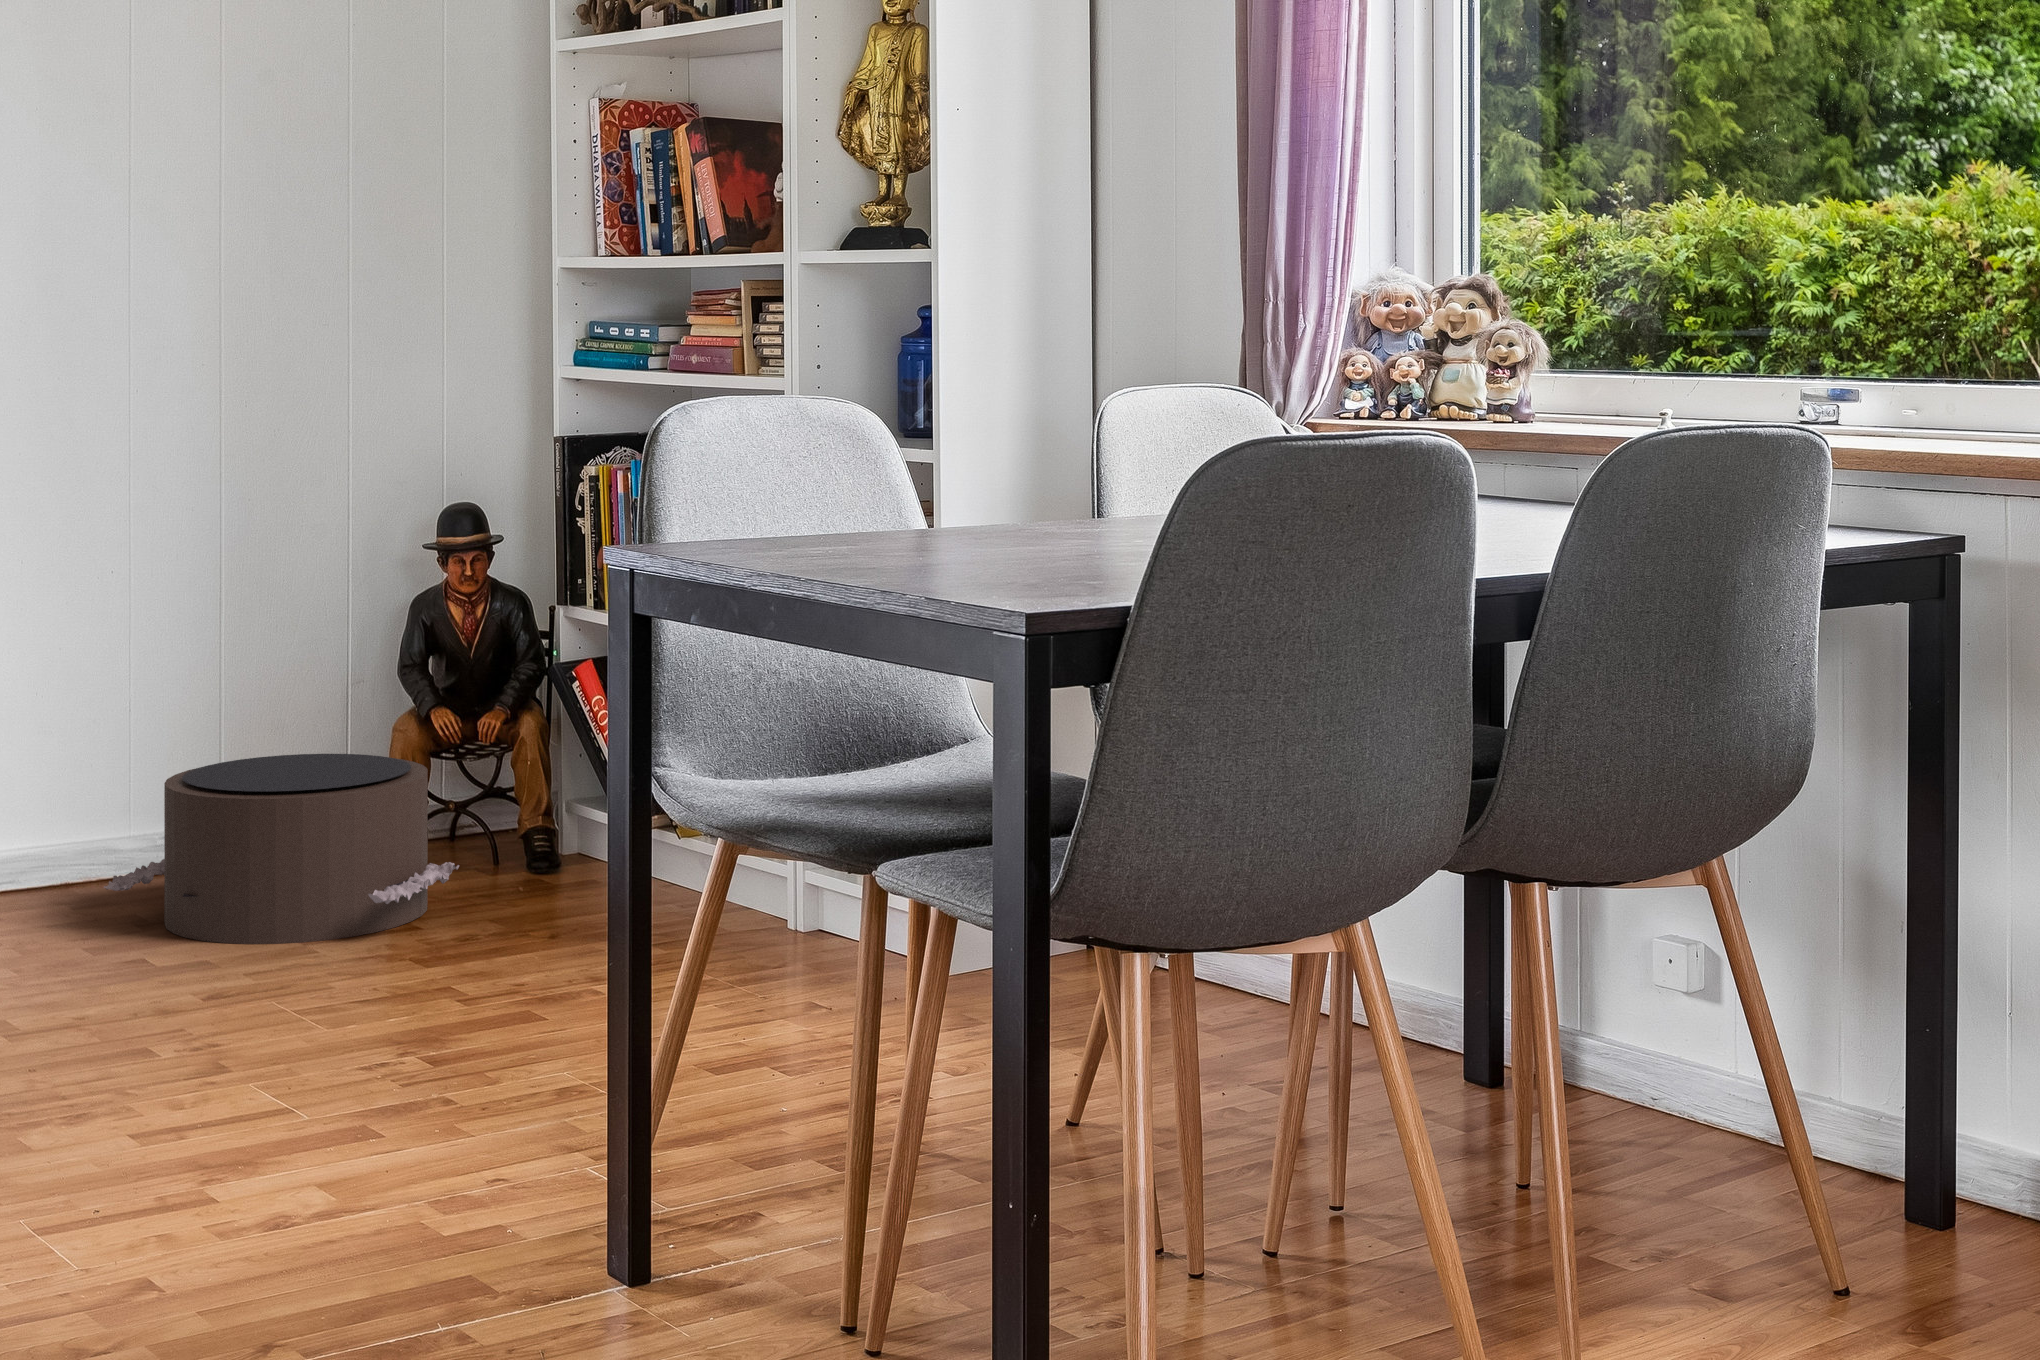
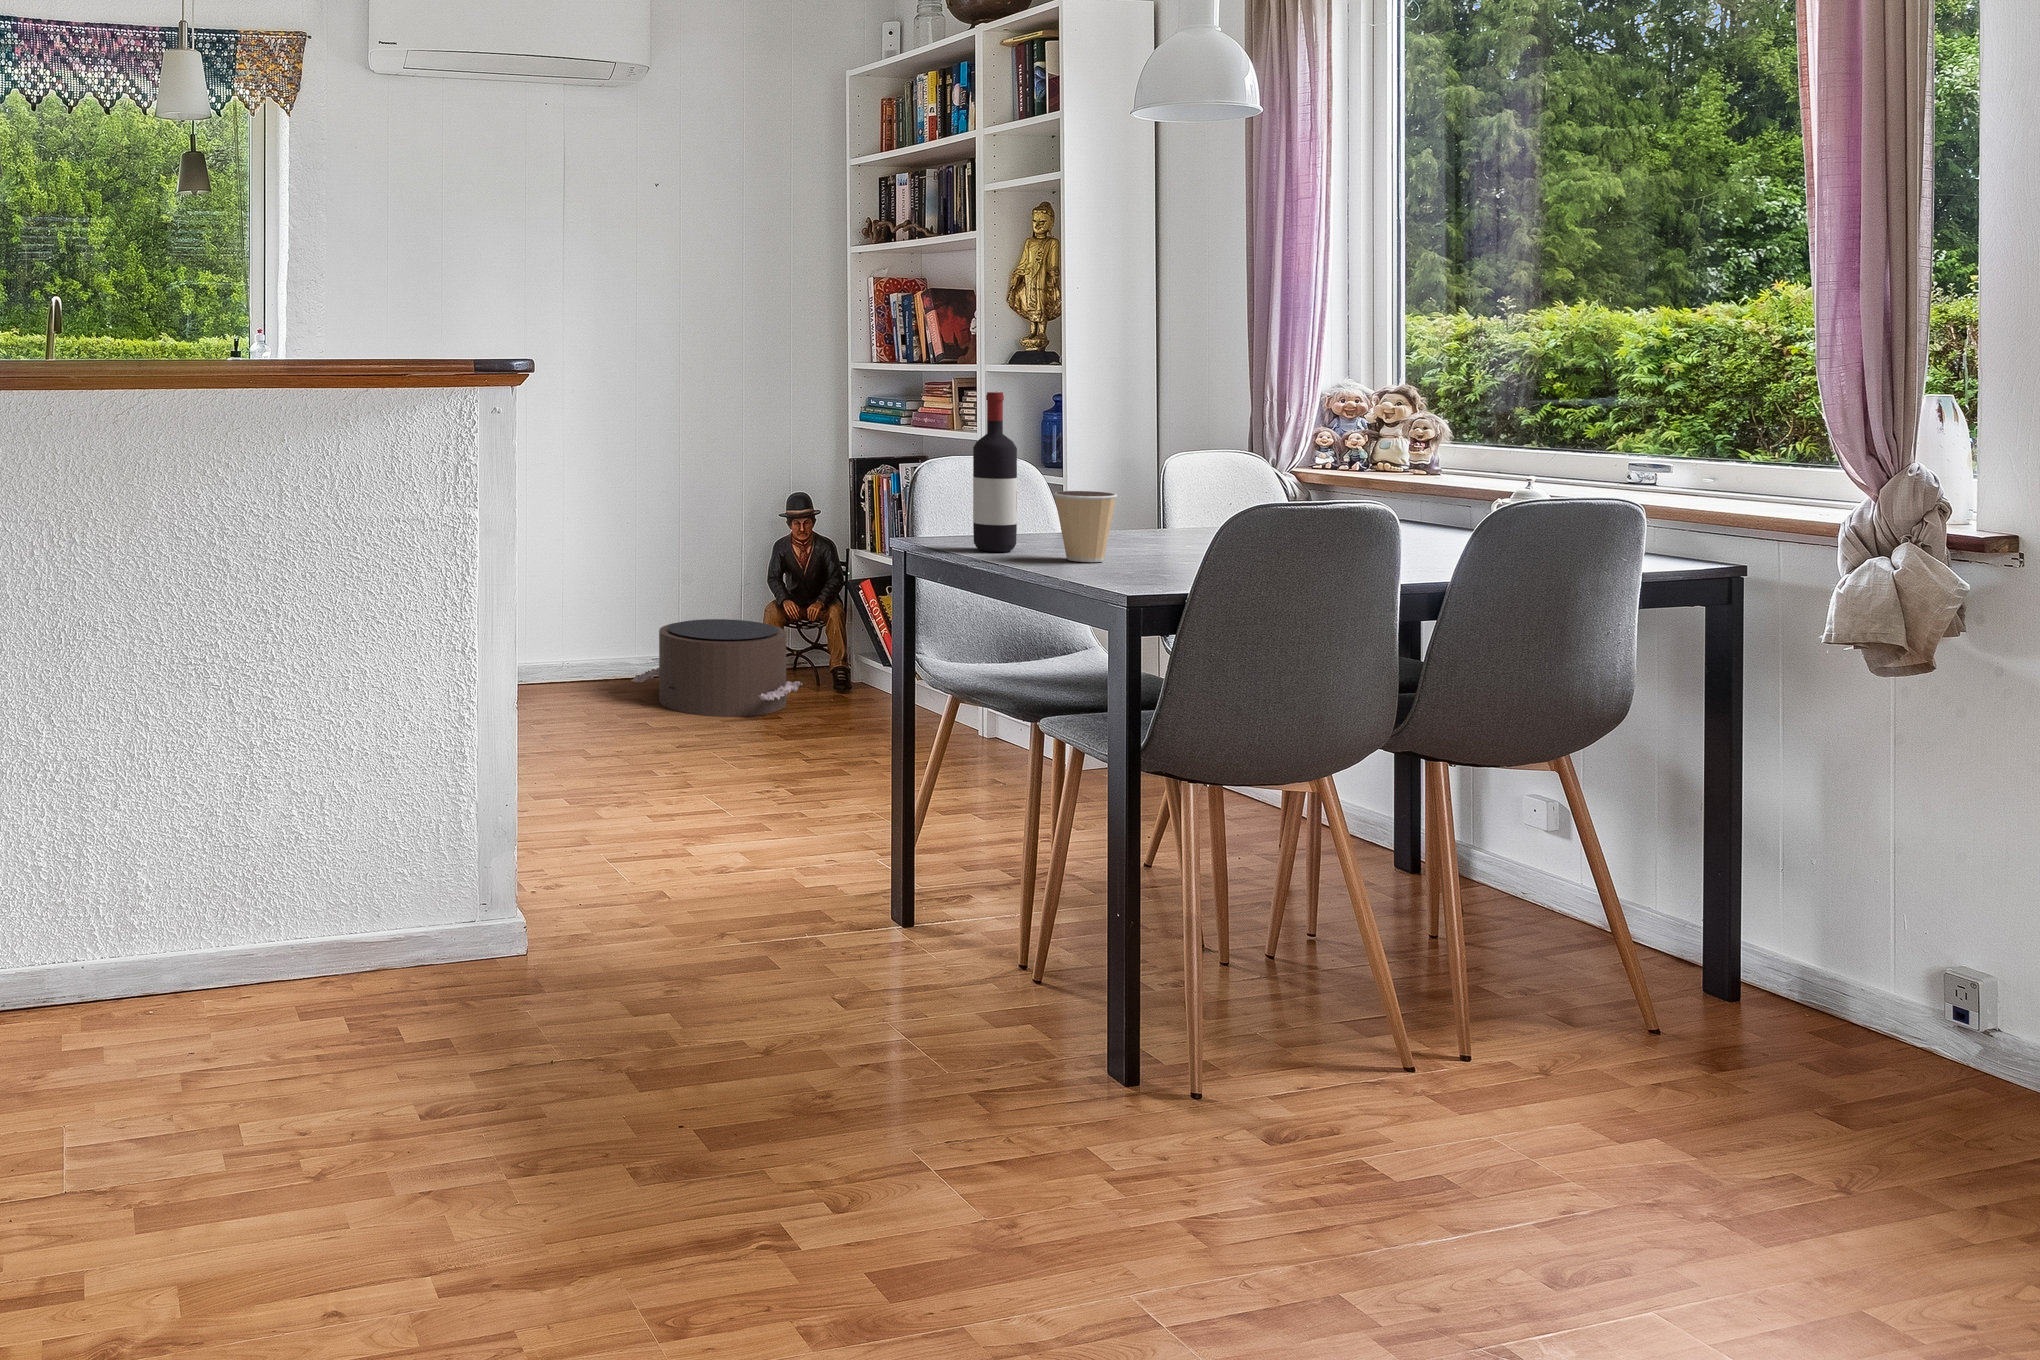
wine bottle: none [757,250,839,557] -> present [973,392,1017,552]
coffee cup: none [905,435,1019,566] -> present [1054,491,1117,562]

